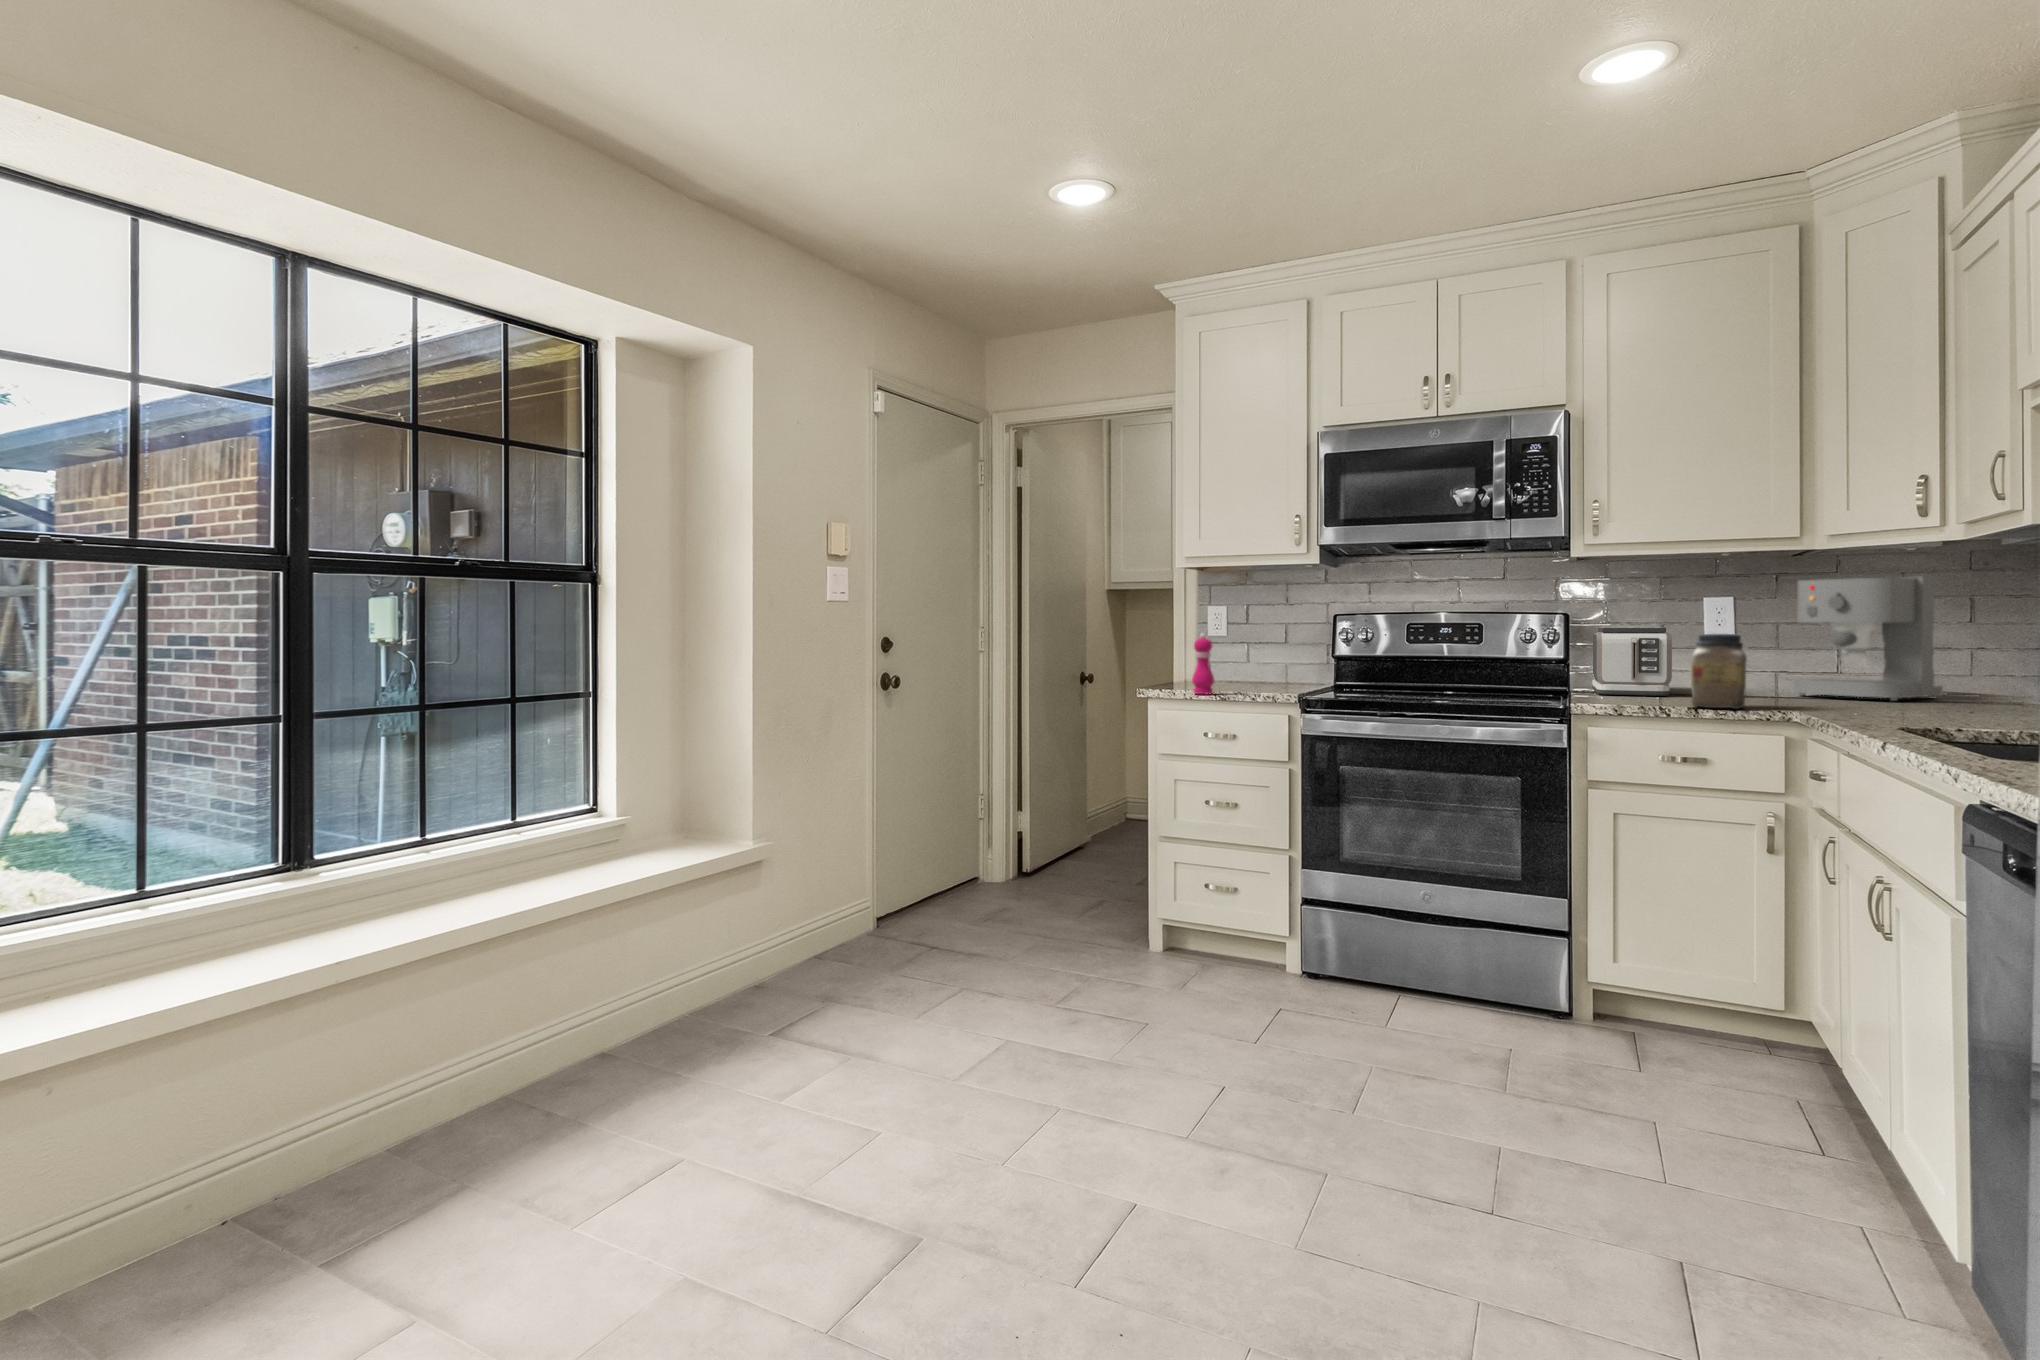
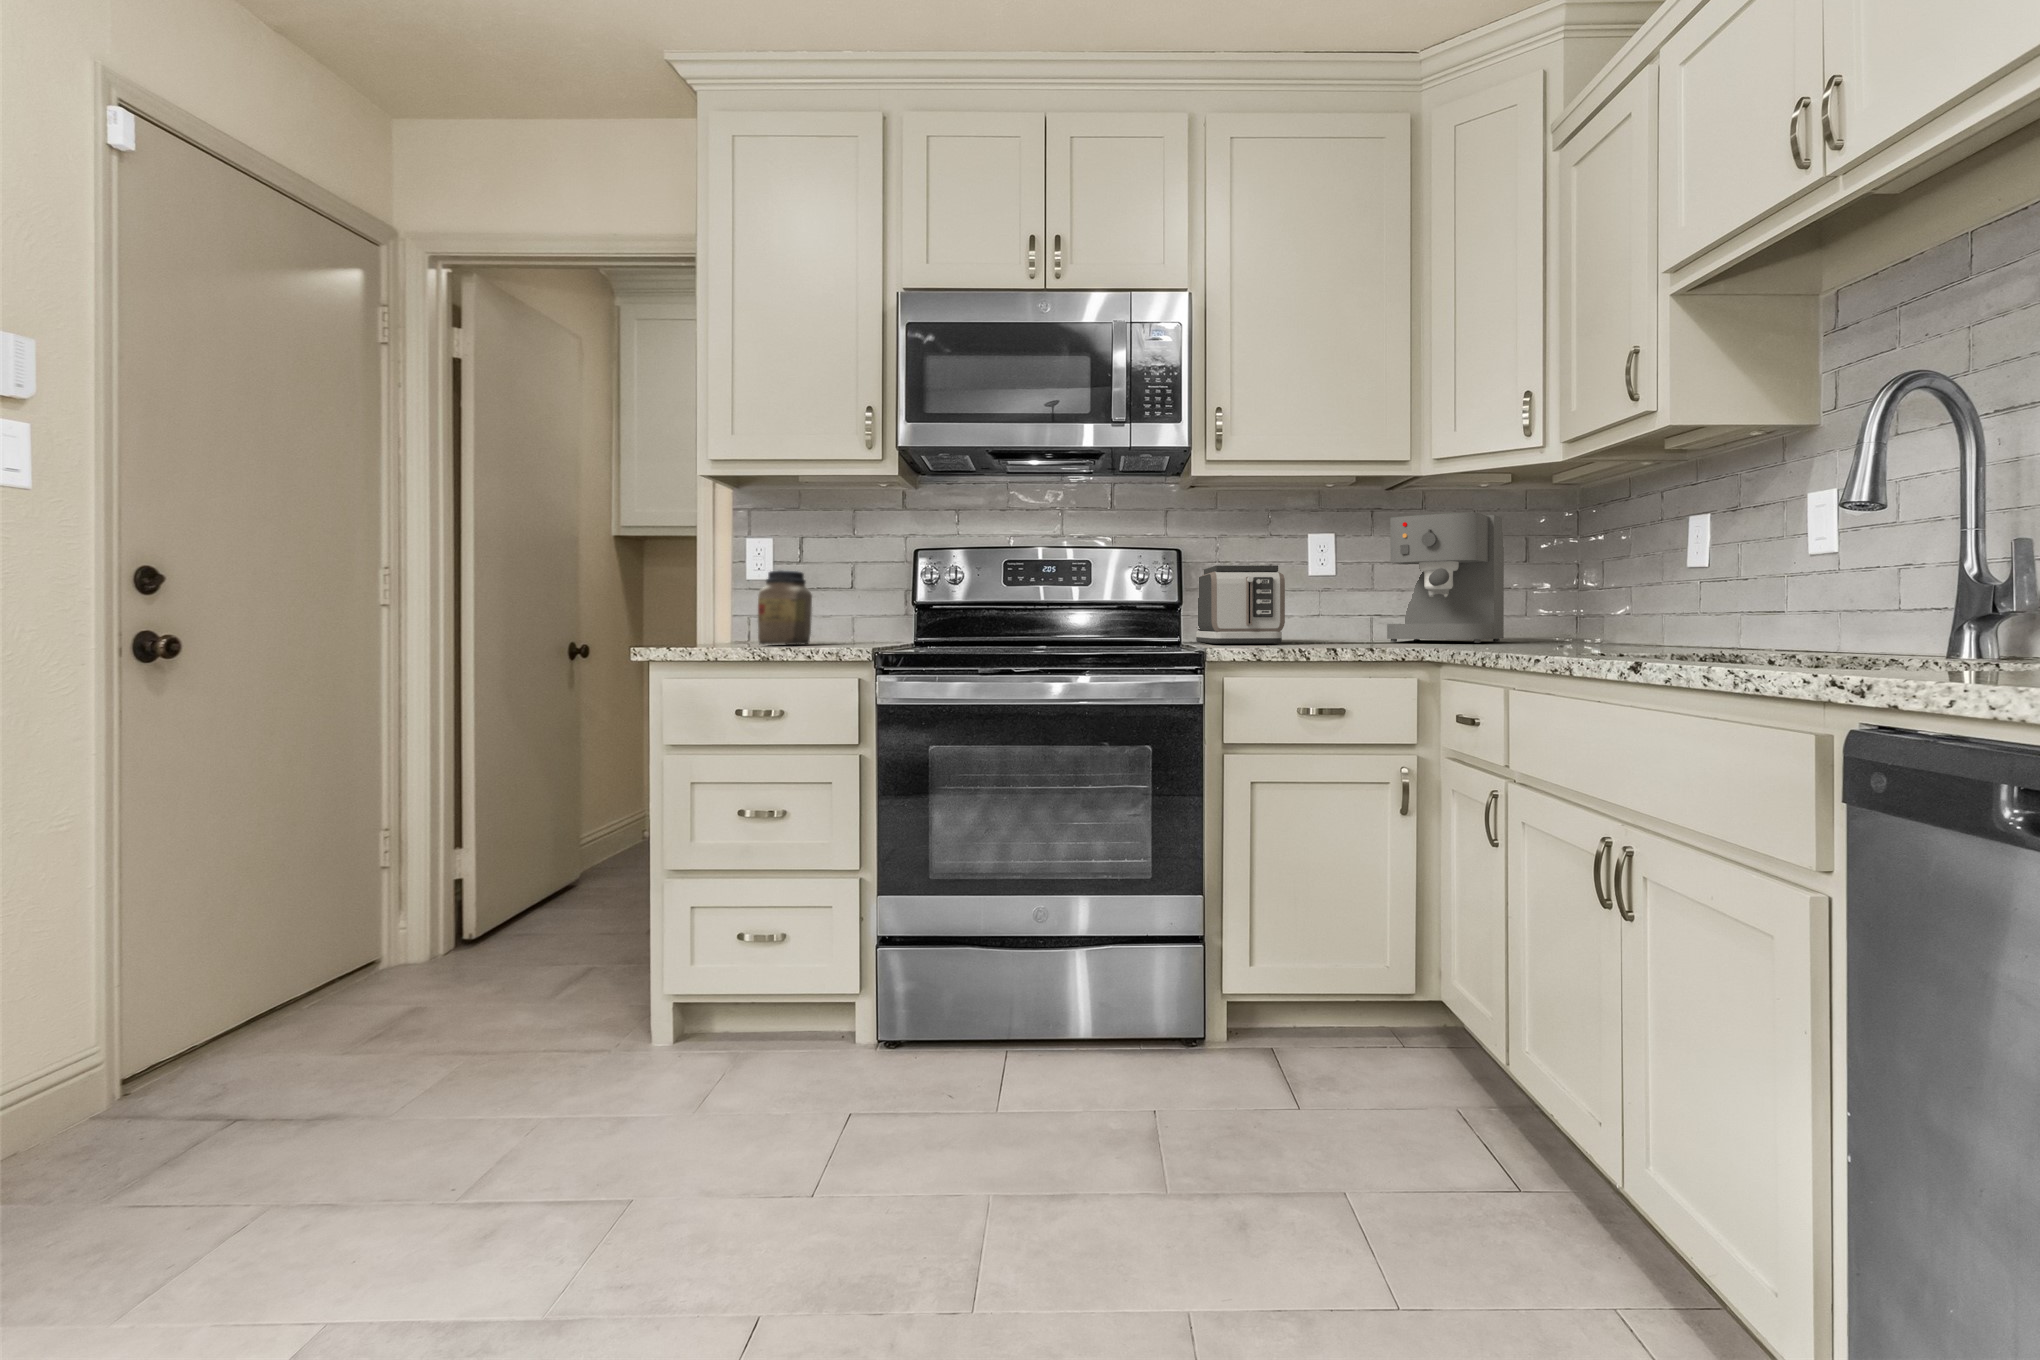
pepper mill: present [1192,633,1214,694] -> none [718,563,752,653]
jar: present [1691,634,1747,708] -> present [758,570,812,645]

